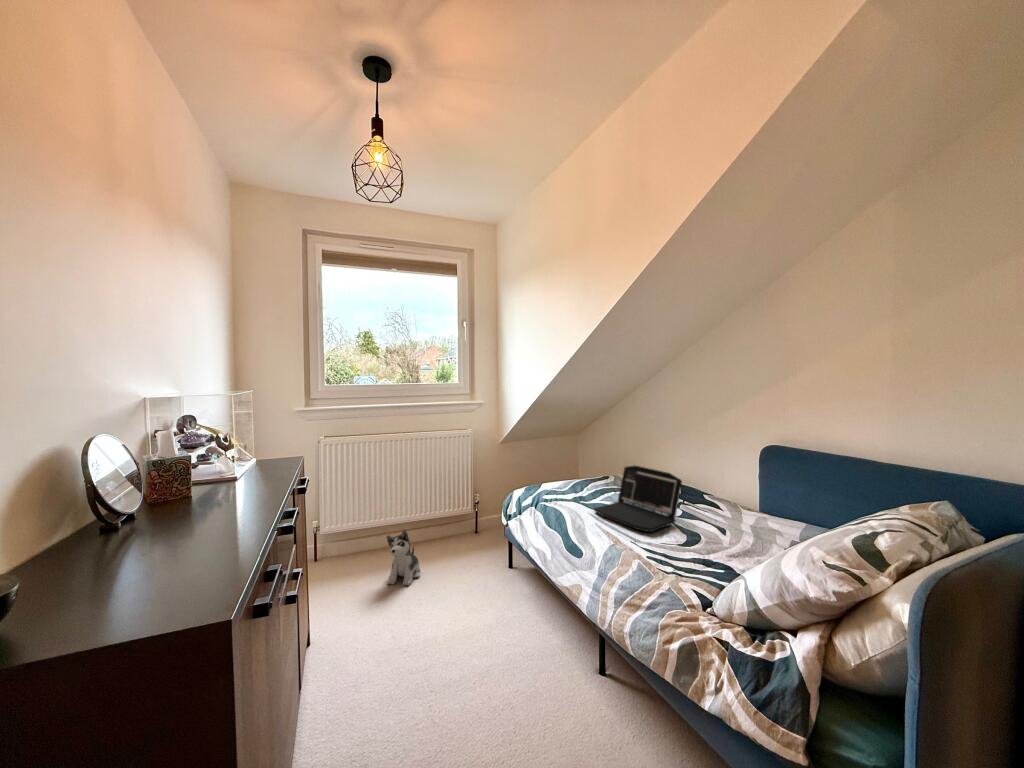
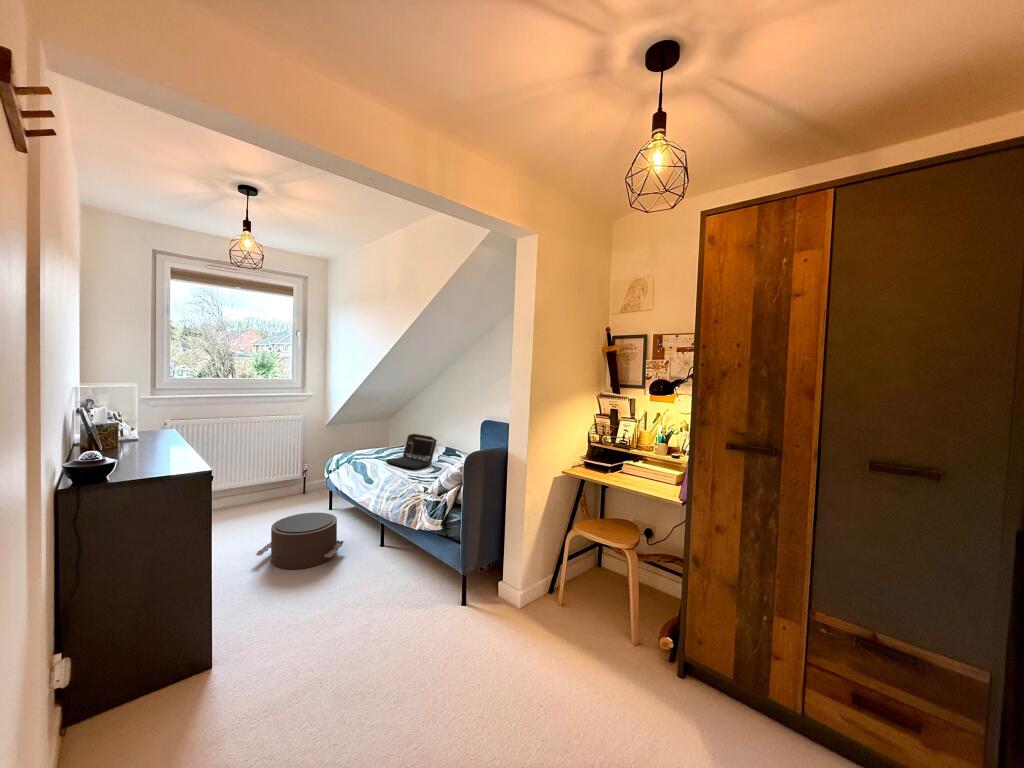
plush toy: present [387,530,421,585] -> none [232,485,260,525]
pouf: none [402,594,540,718] -> present [256,512,344,569]

